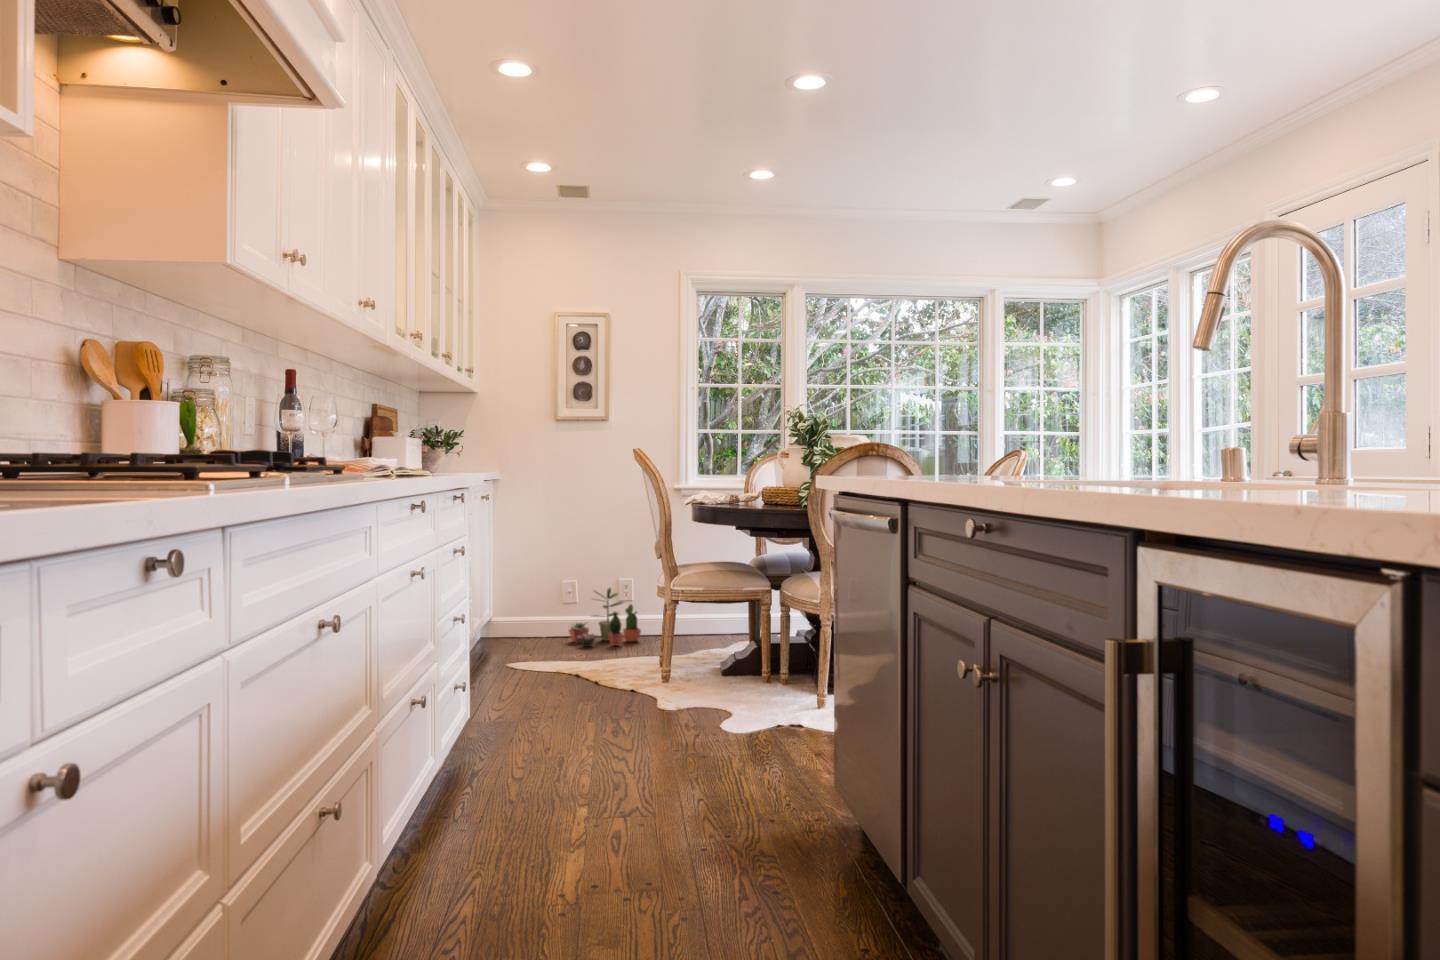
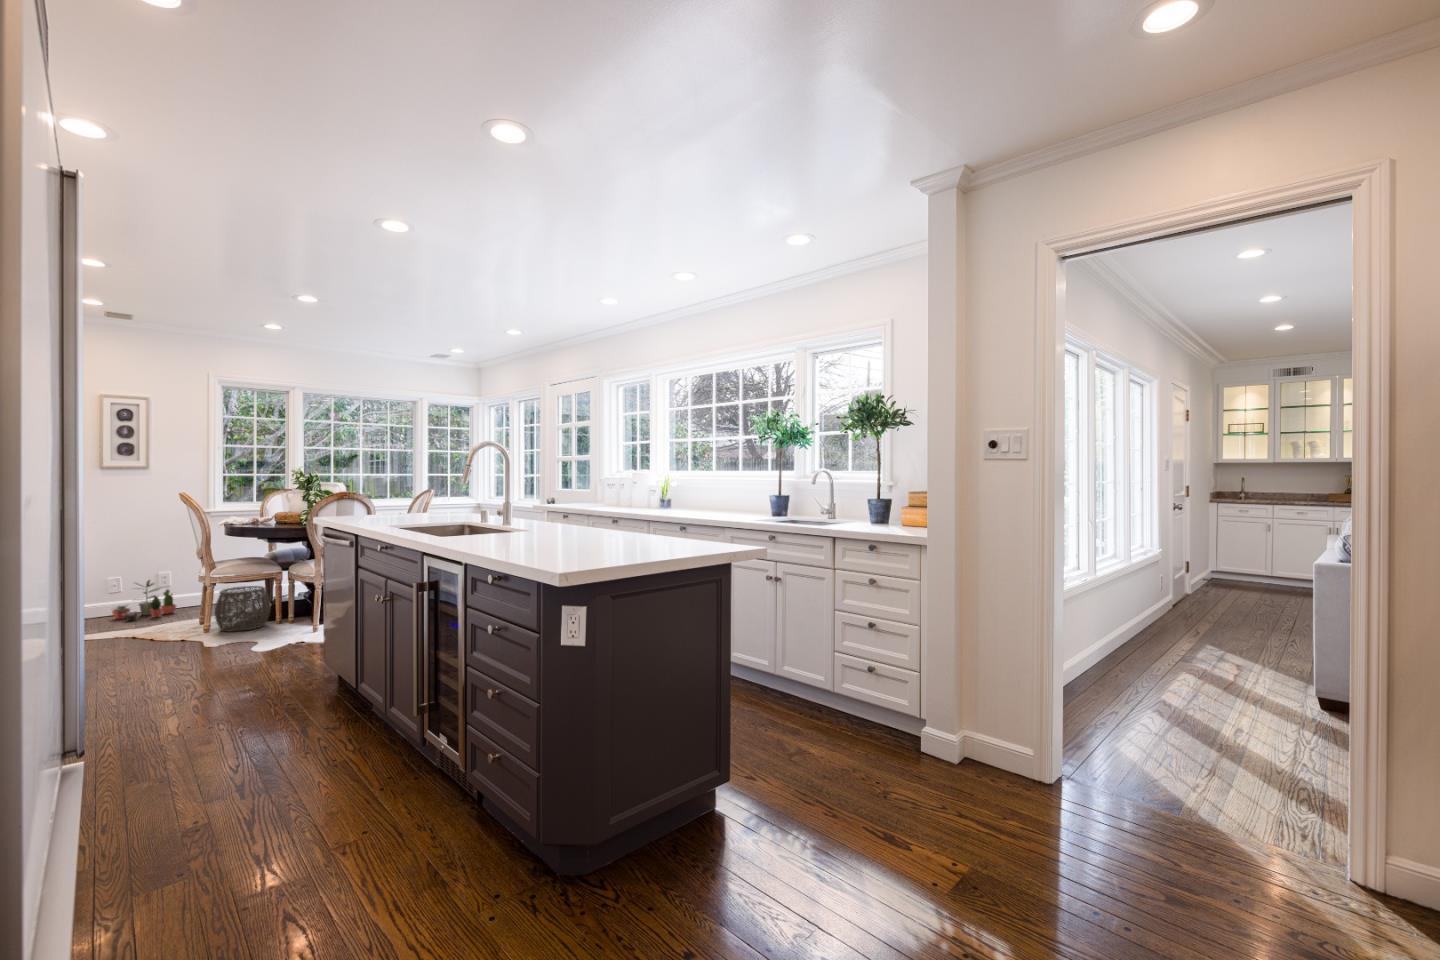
woven basket: none [673,610,753,689] -> present [215,586,270,632]

